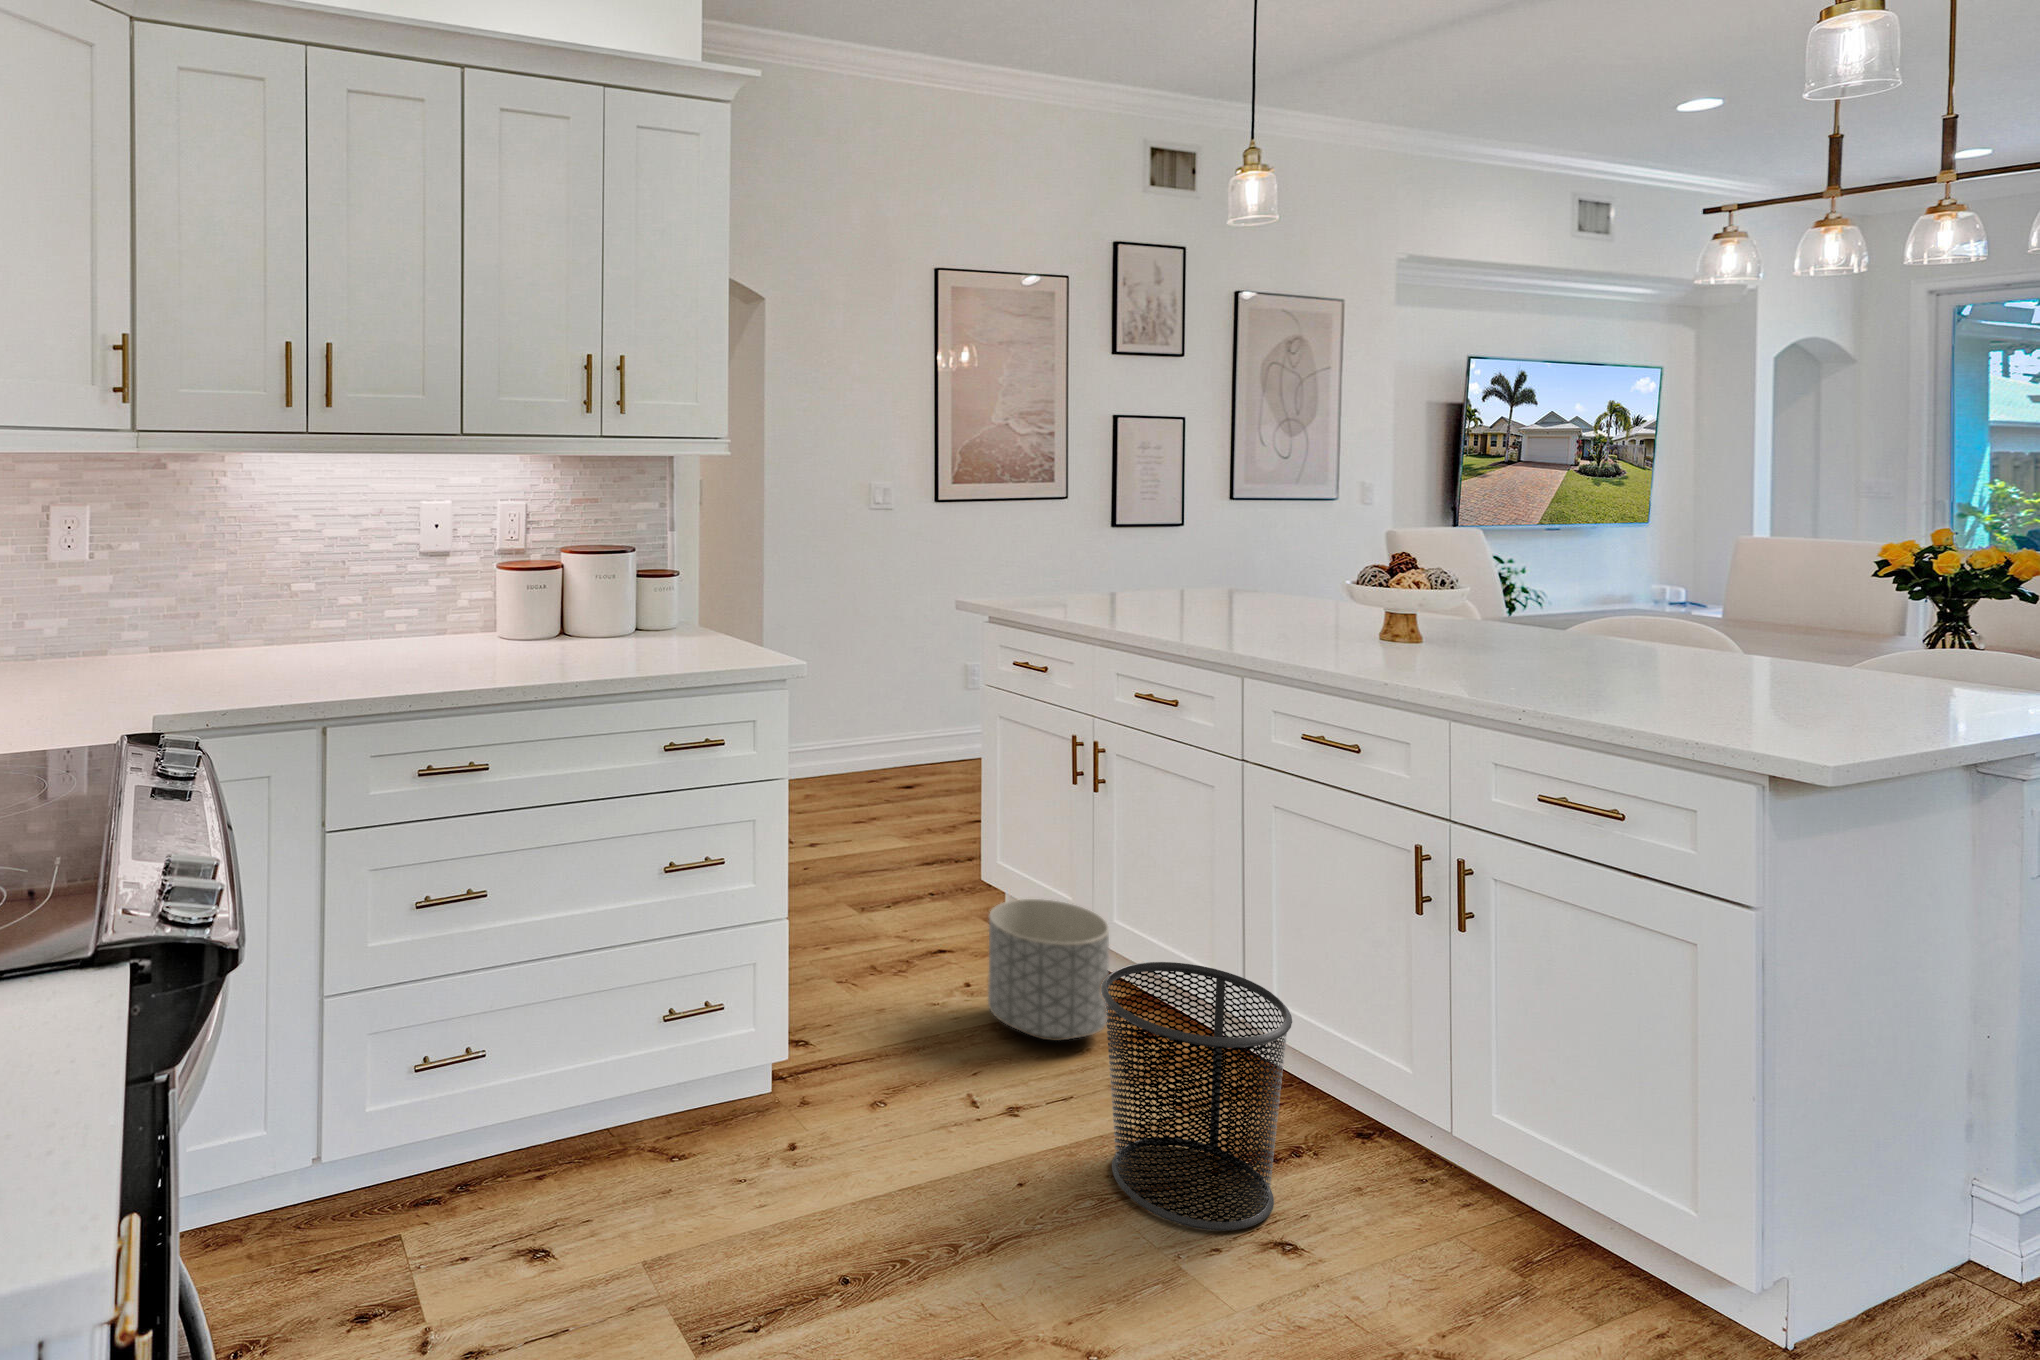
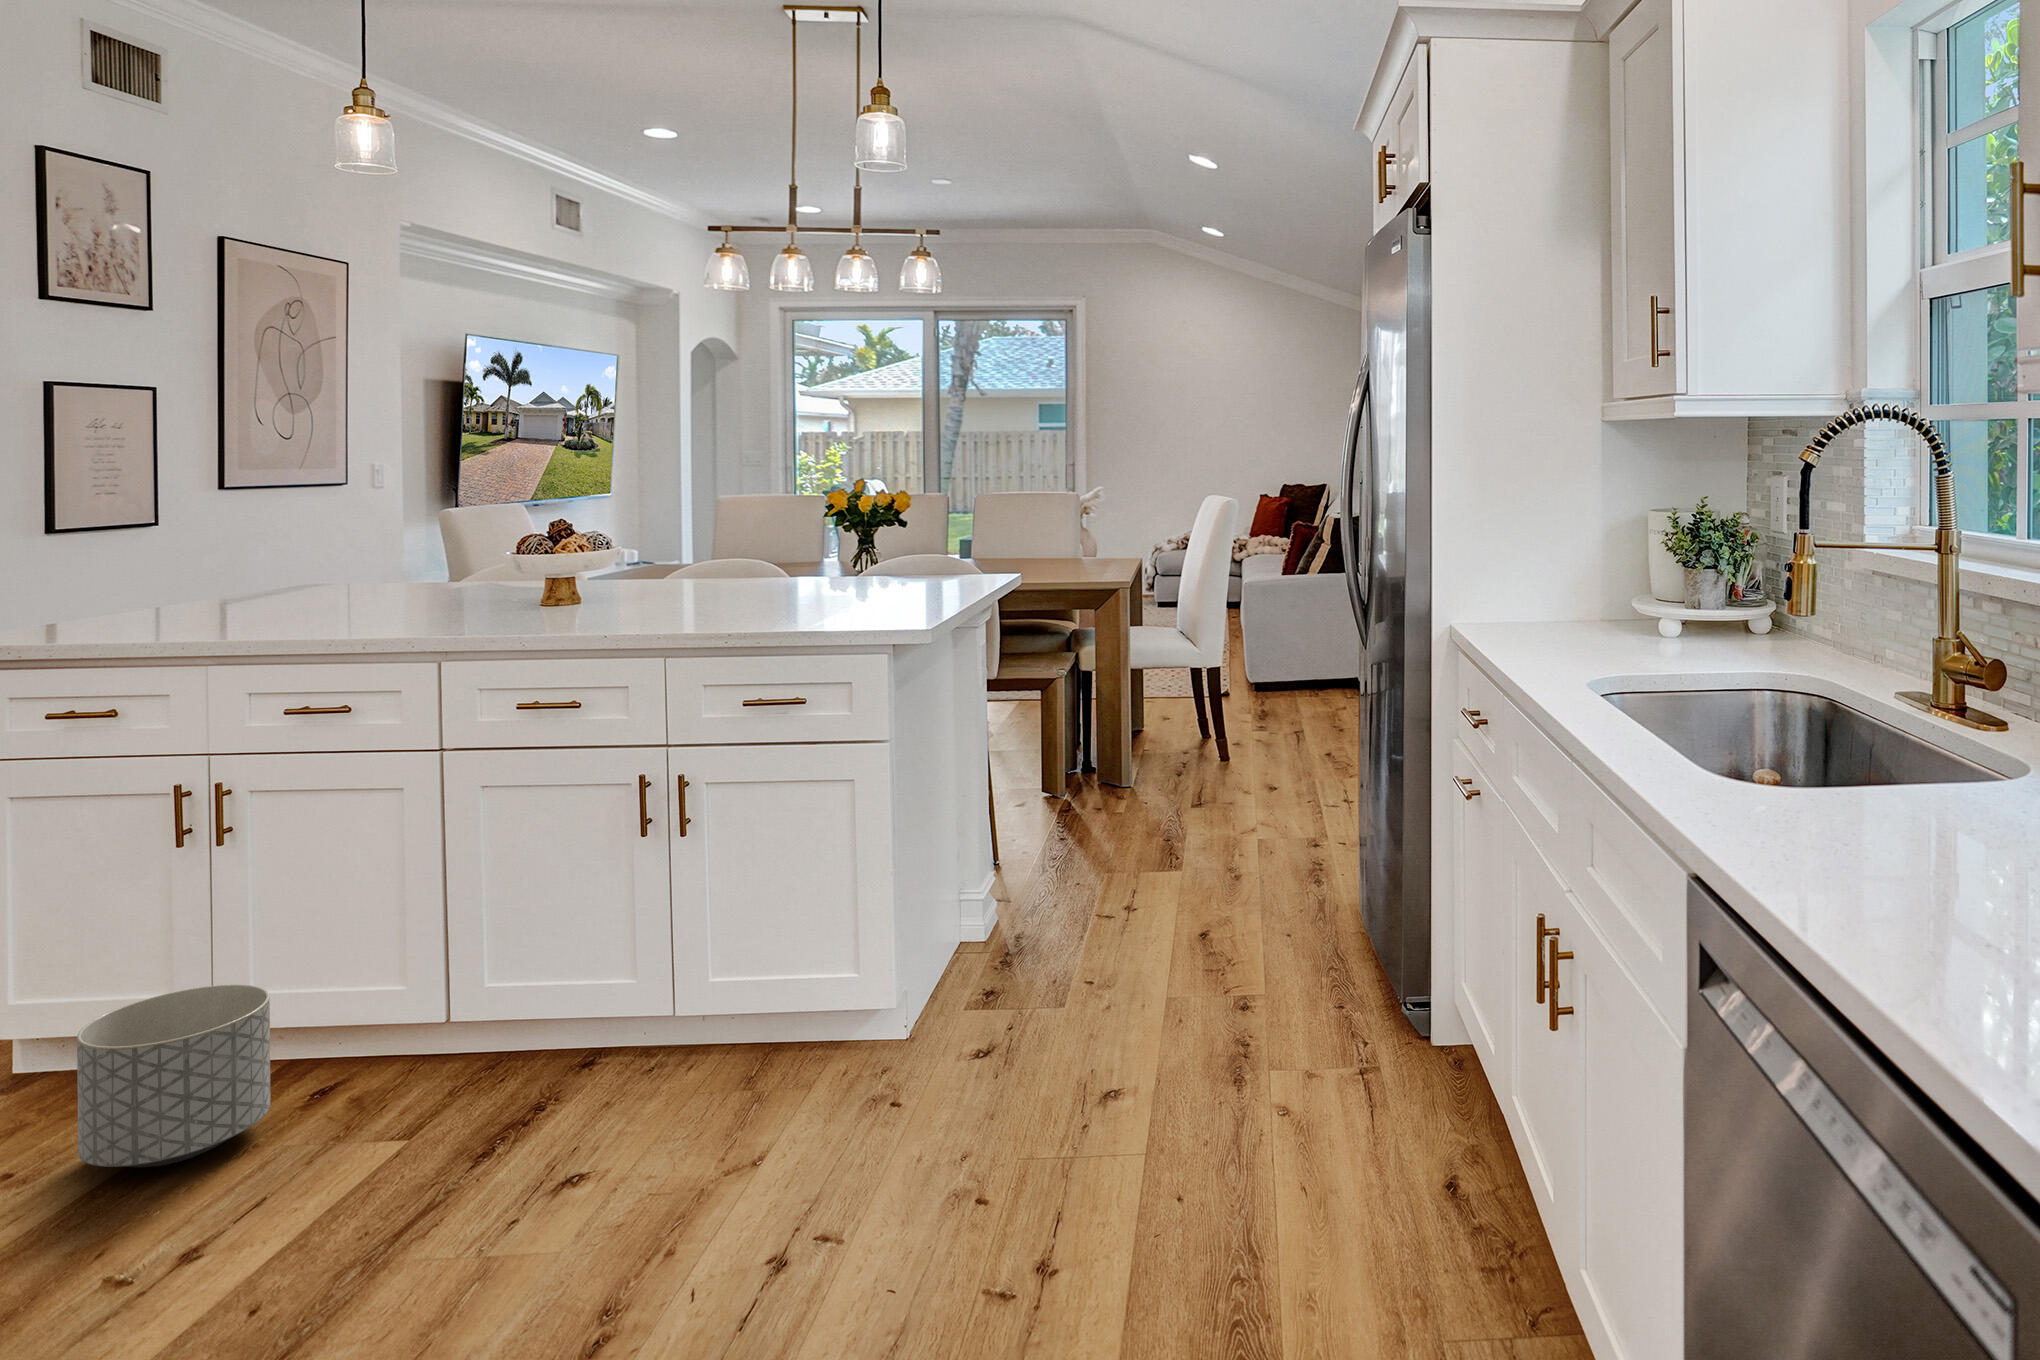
waste bin: present [1101,962,1292,1231] -> none [341,959,563,1232]

